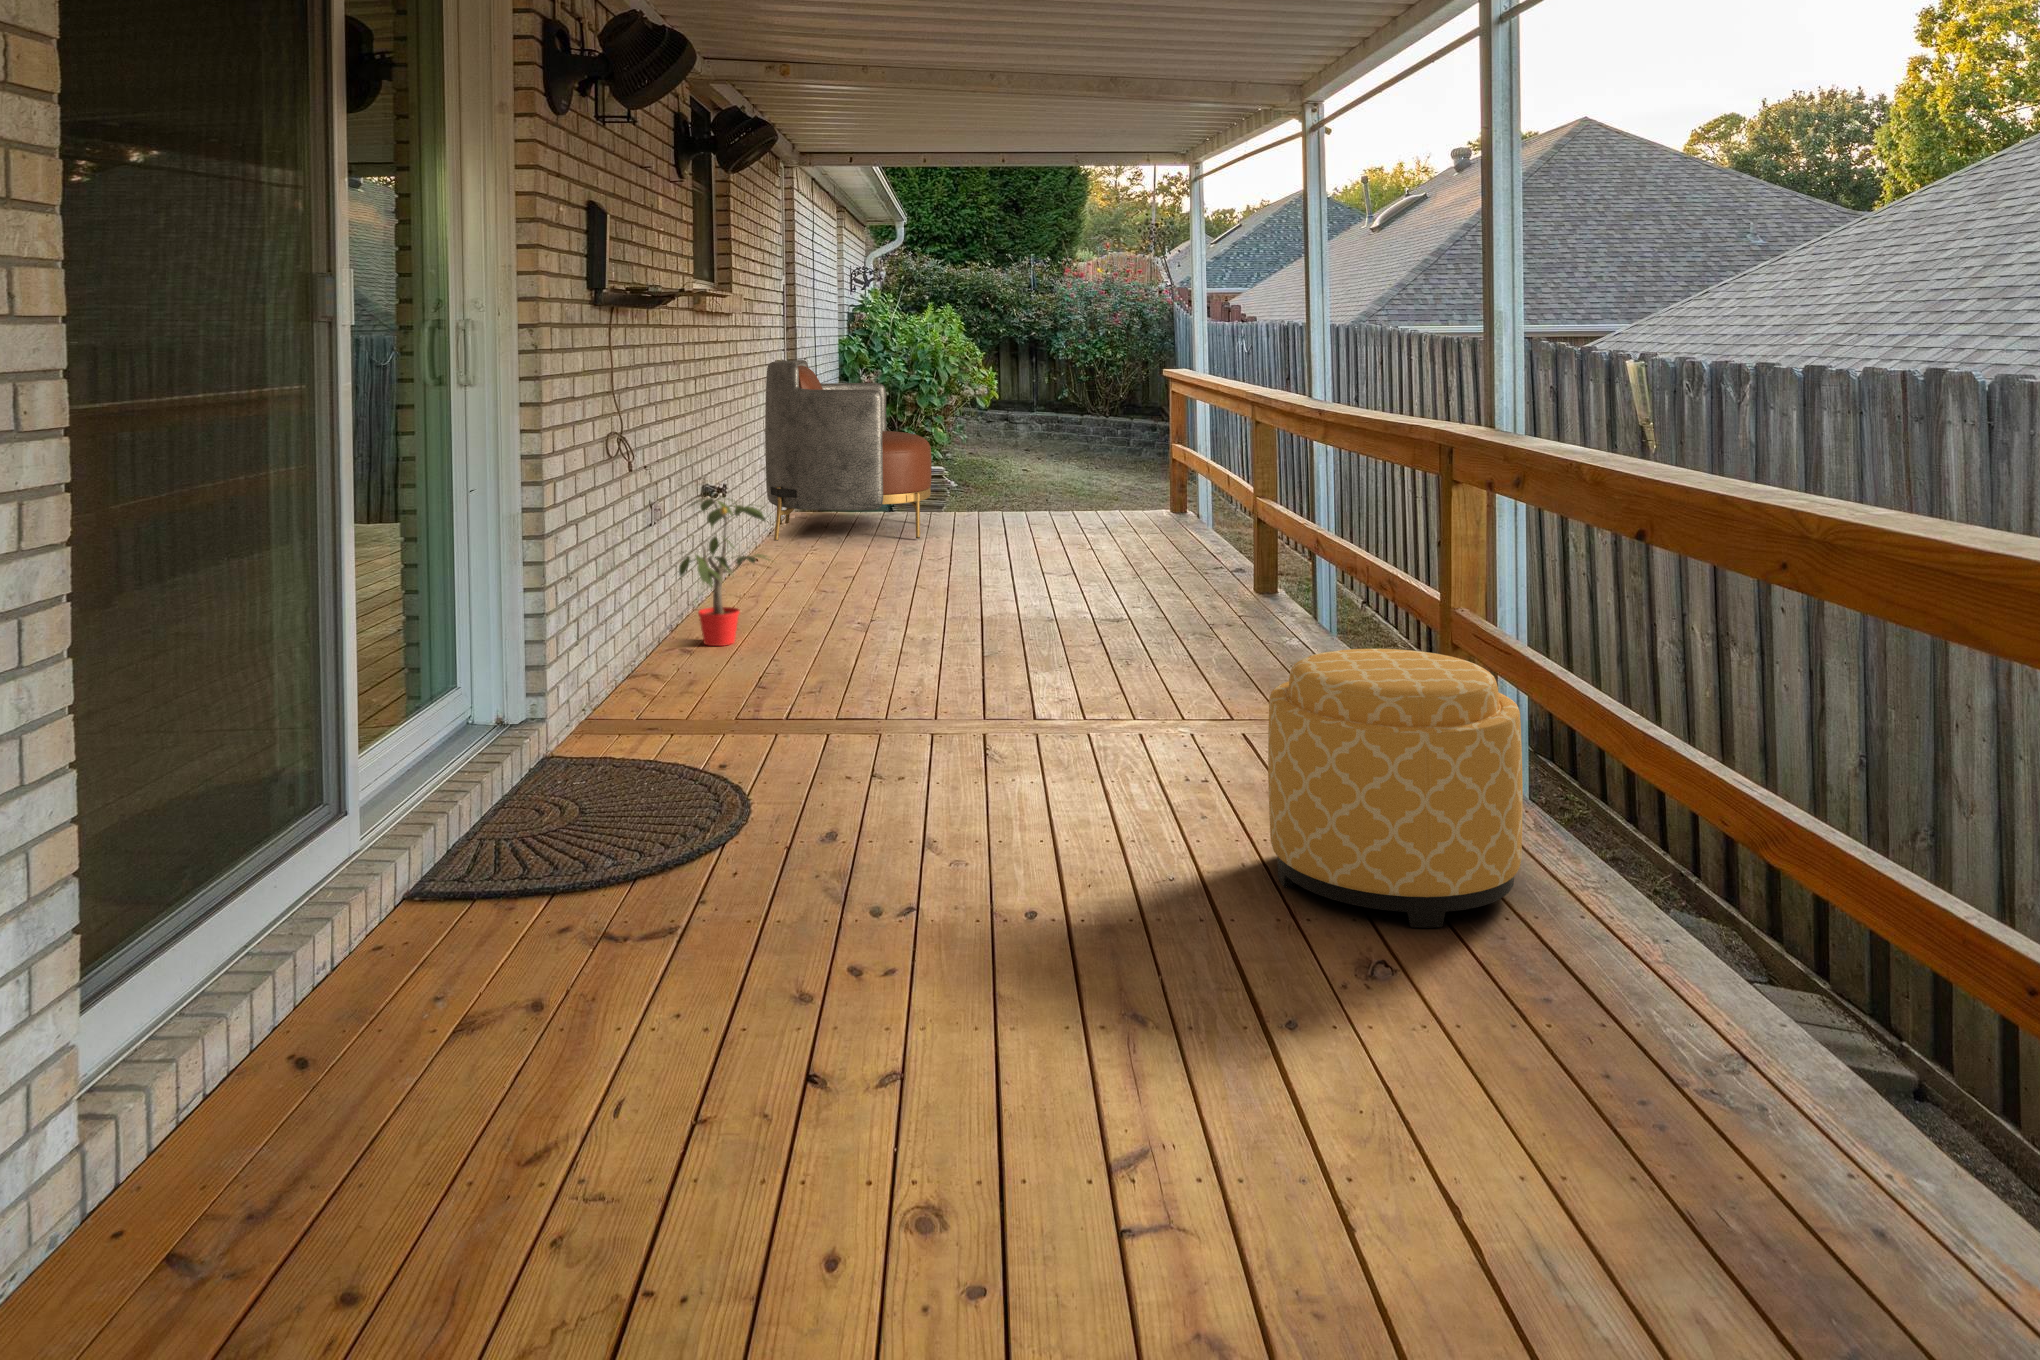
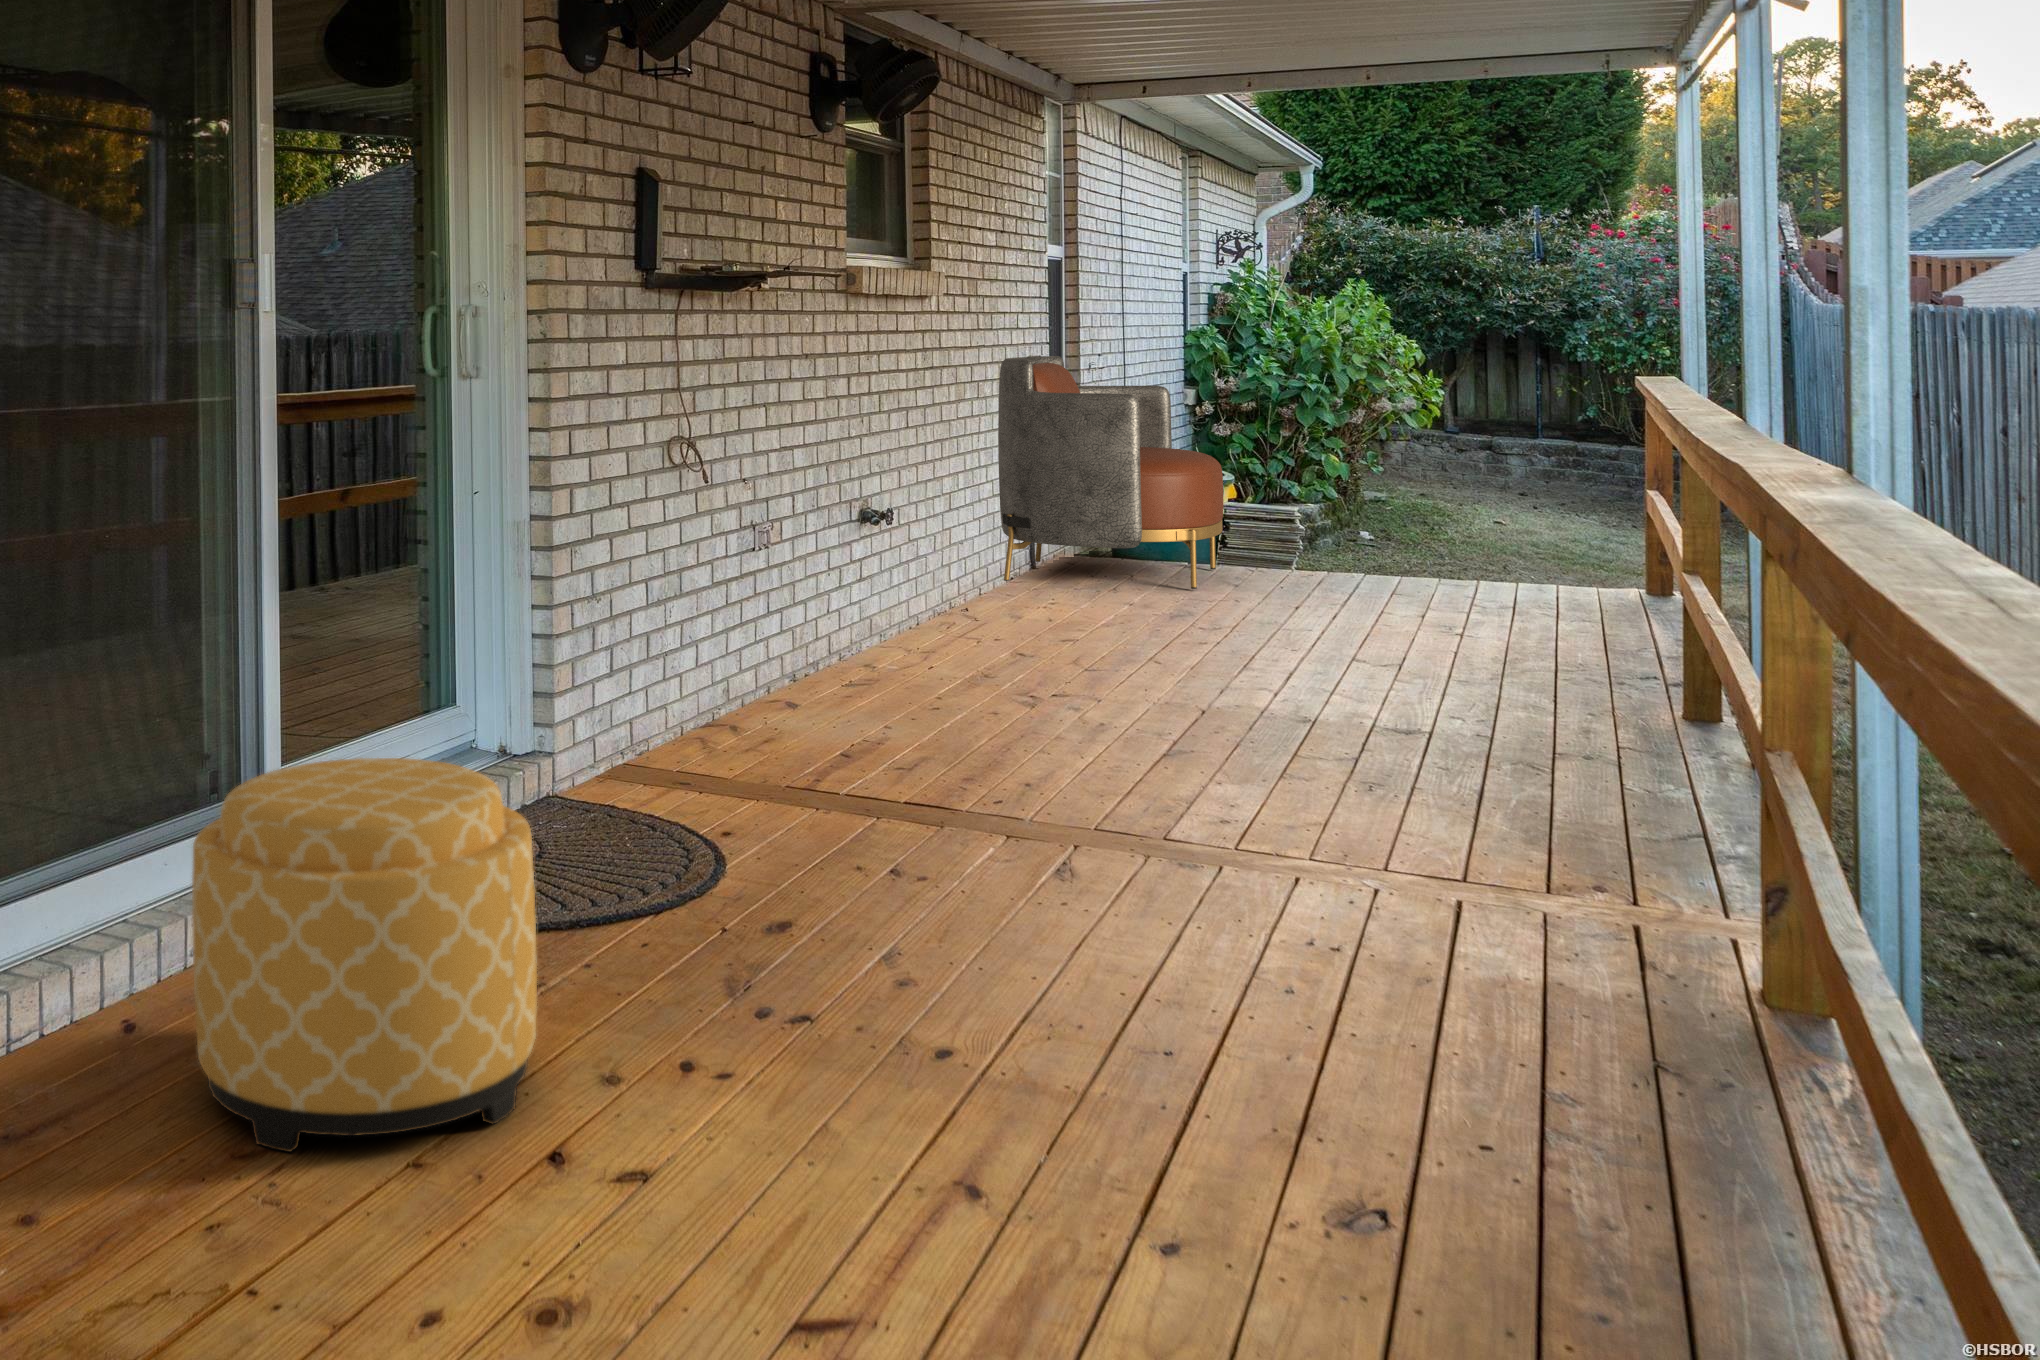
potted plant: present [674,497,773,646] -> none [771,515,920,693]
ottoman: present [1268,649,1523,928] -> present [192,758,537,1152]

